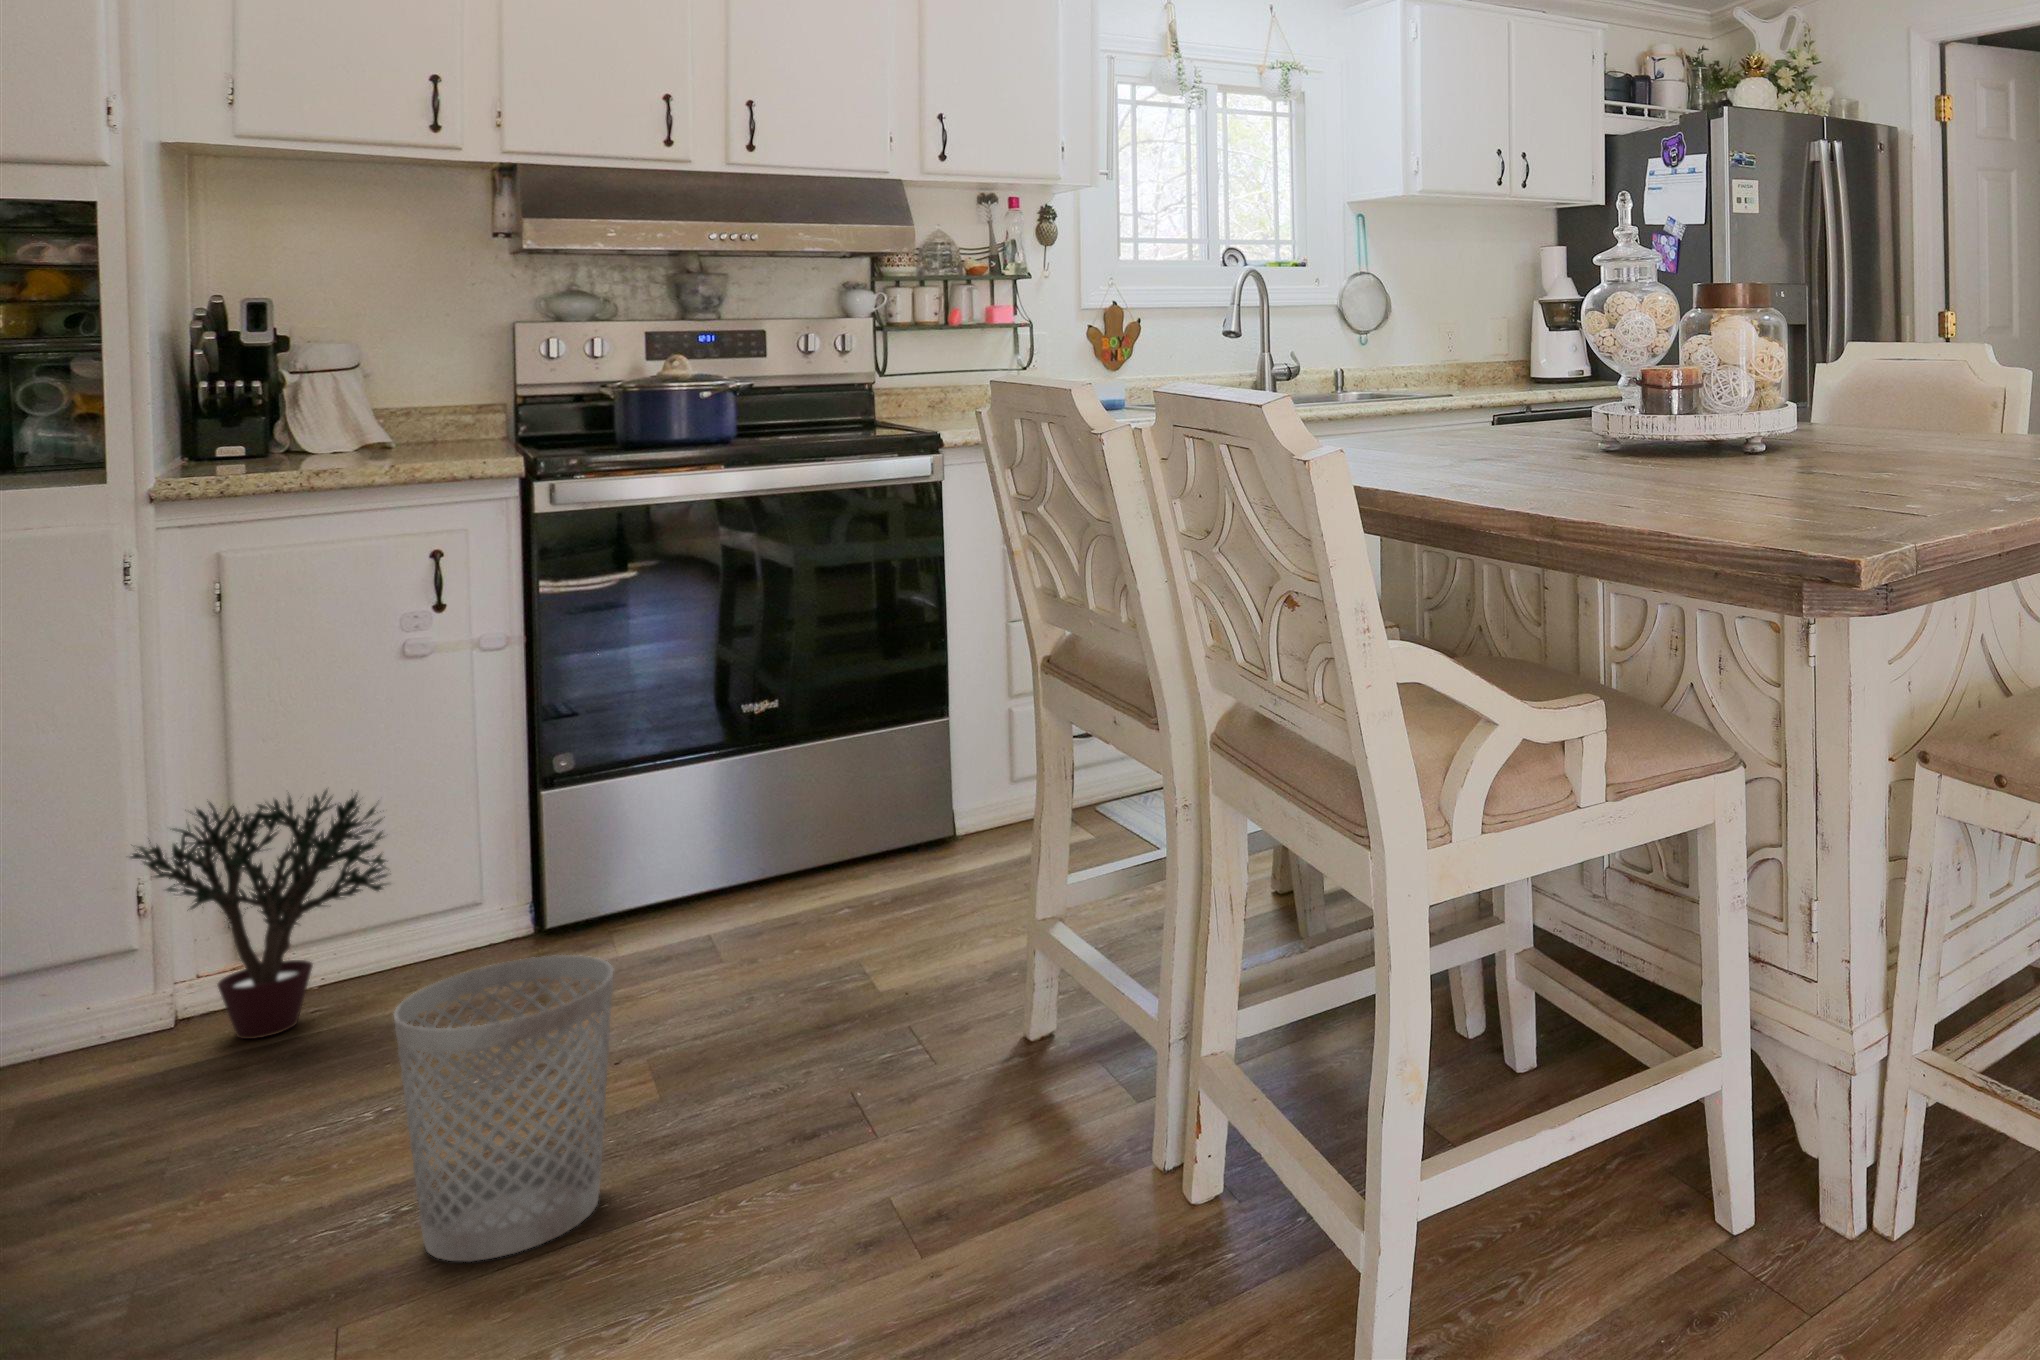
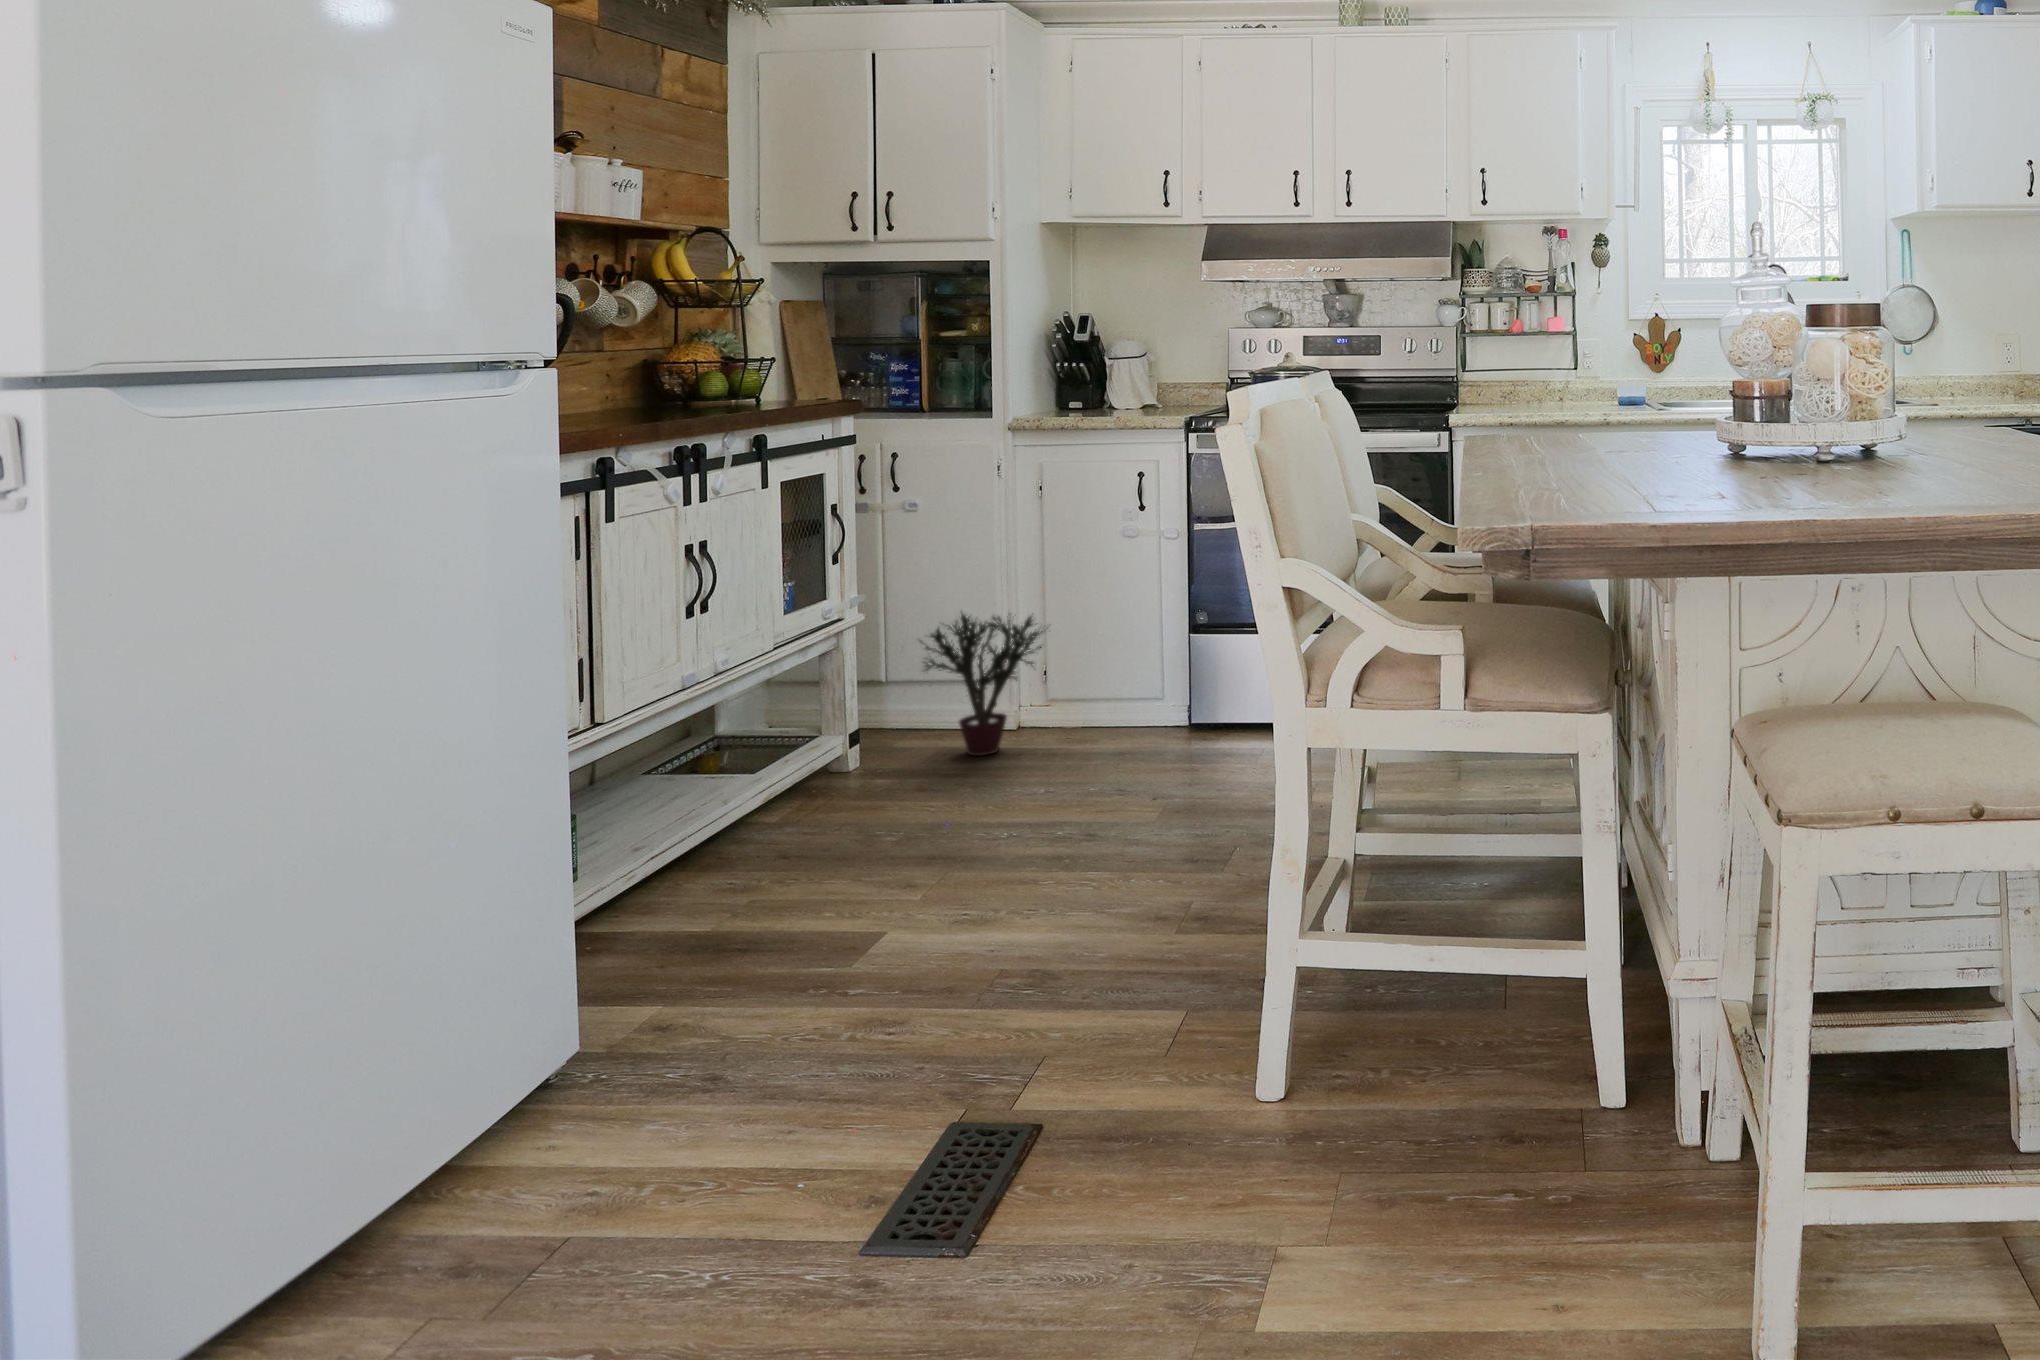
wastebasket: present [393,955,613,1261] -> none [822,737,953,920]

